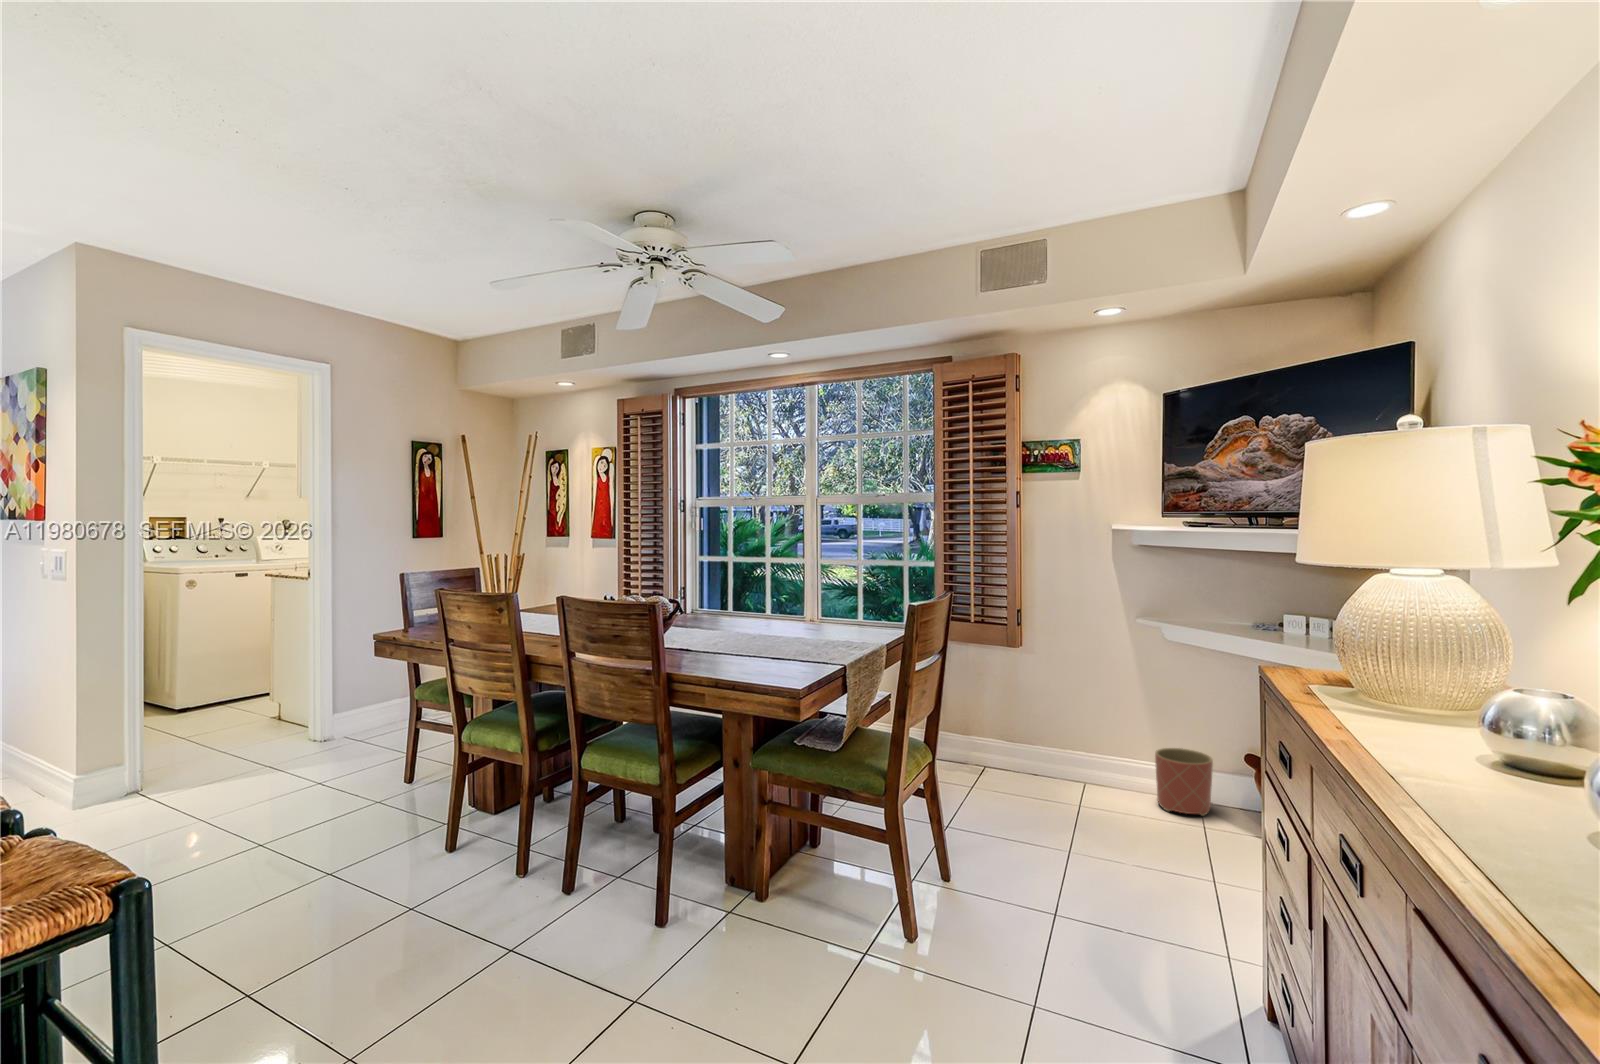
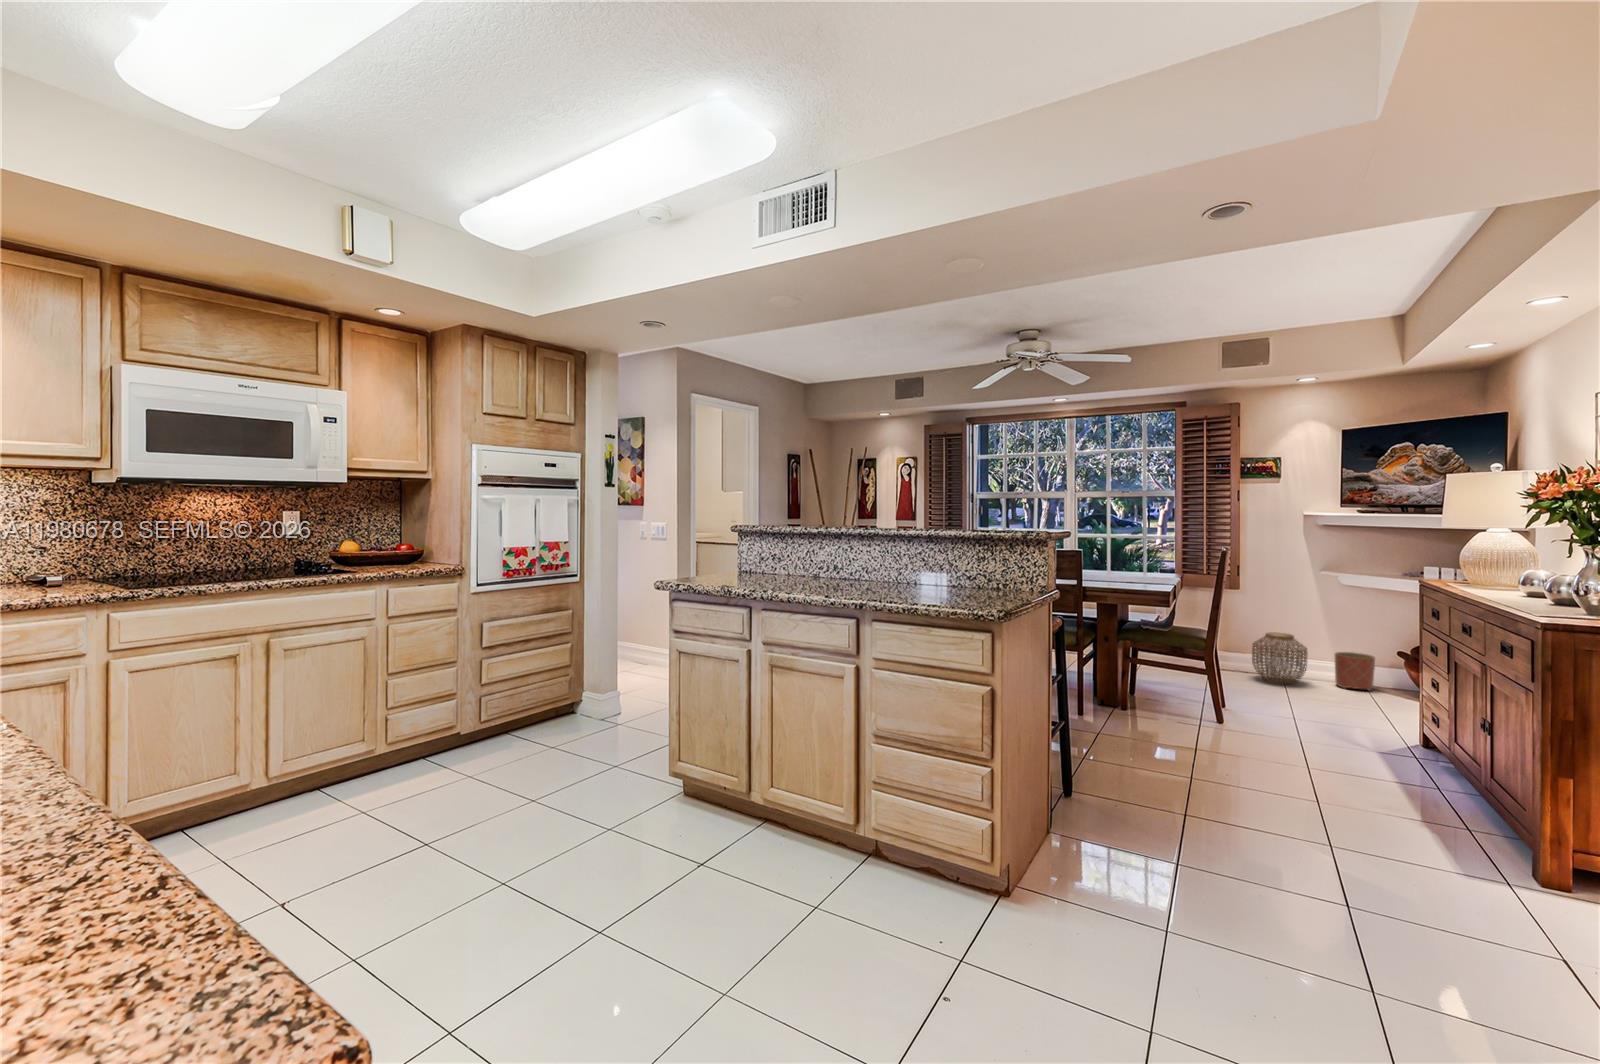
woven basket: none [1037,716,1114,803] -> present [1252,632,1307,684]

